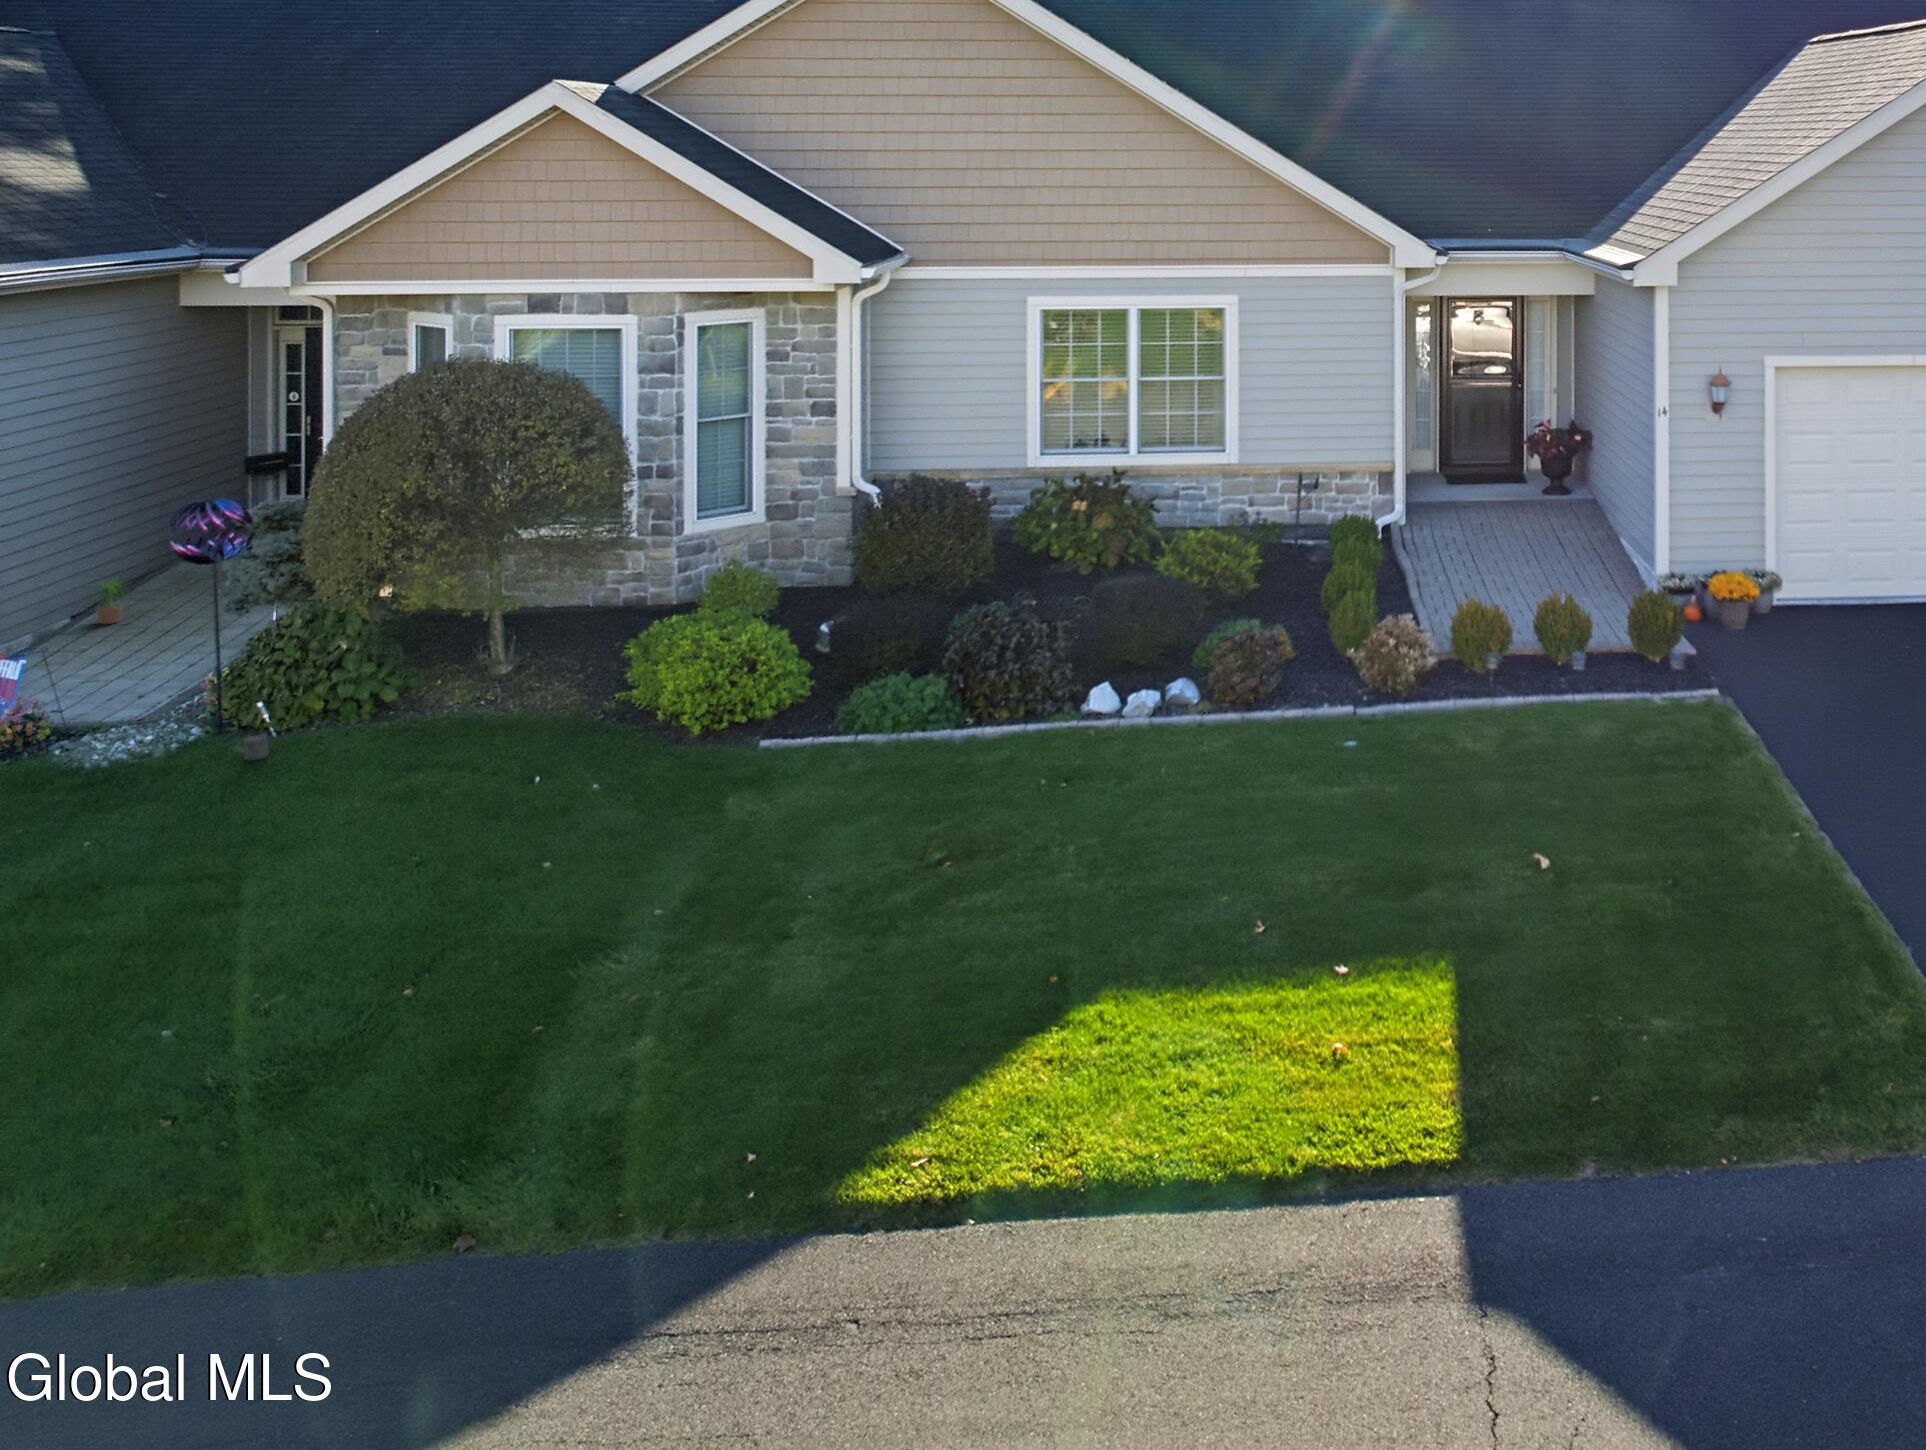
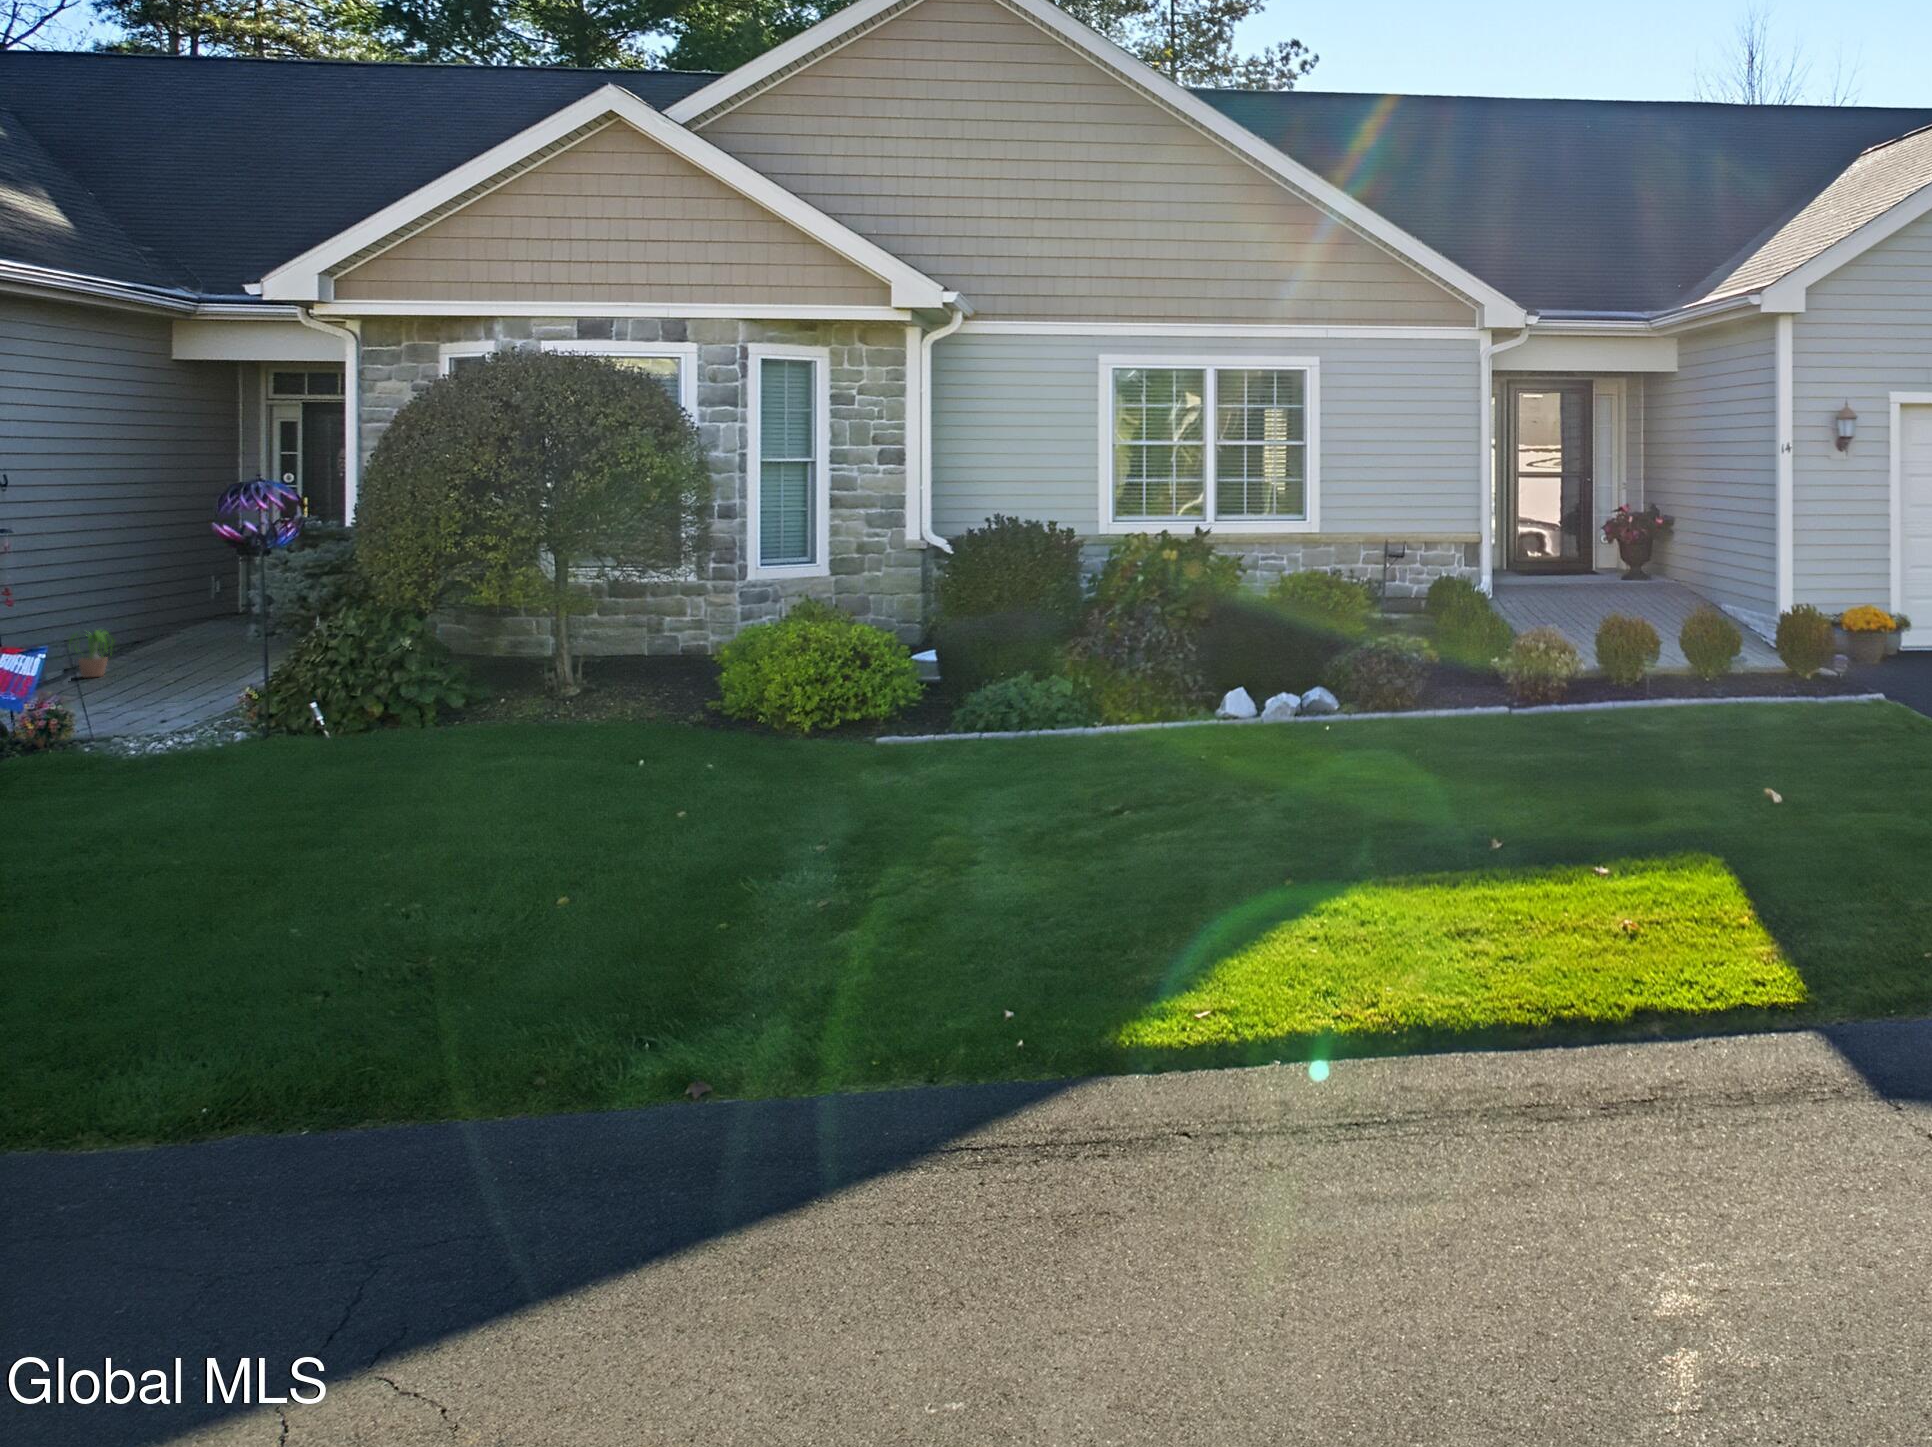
watering can: present [234,732,269,761] -> none [306,717,337,743]

